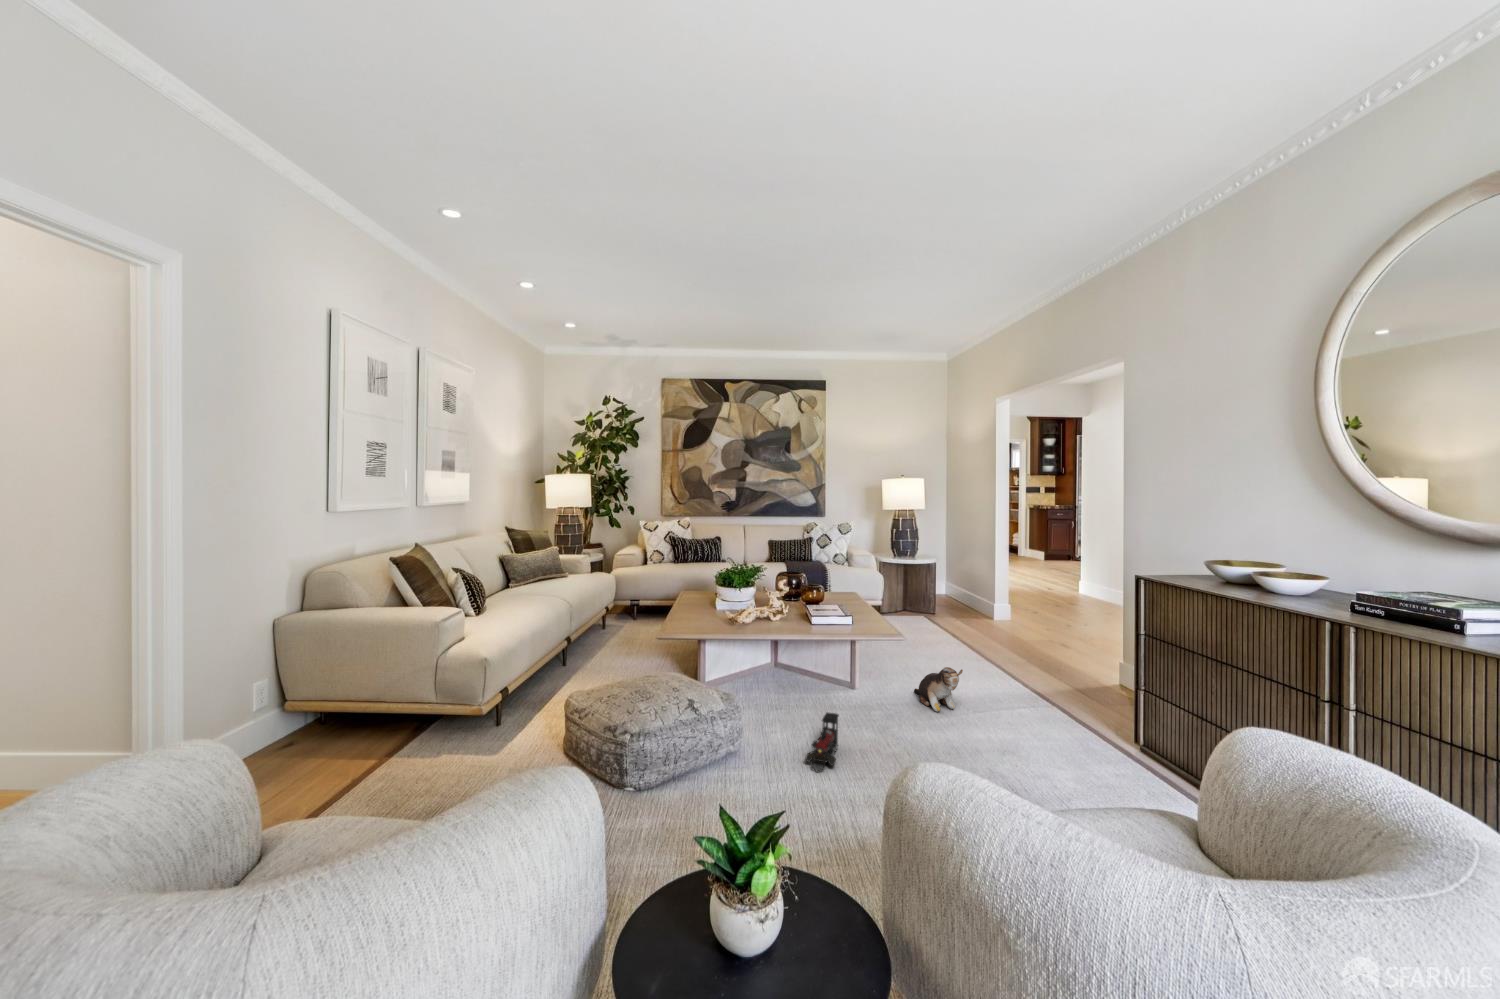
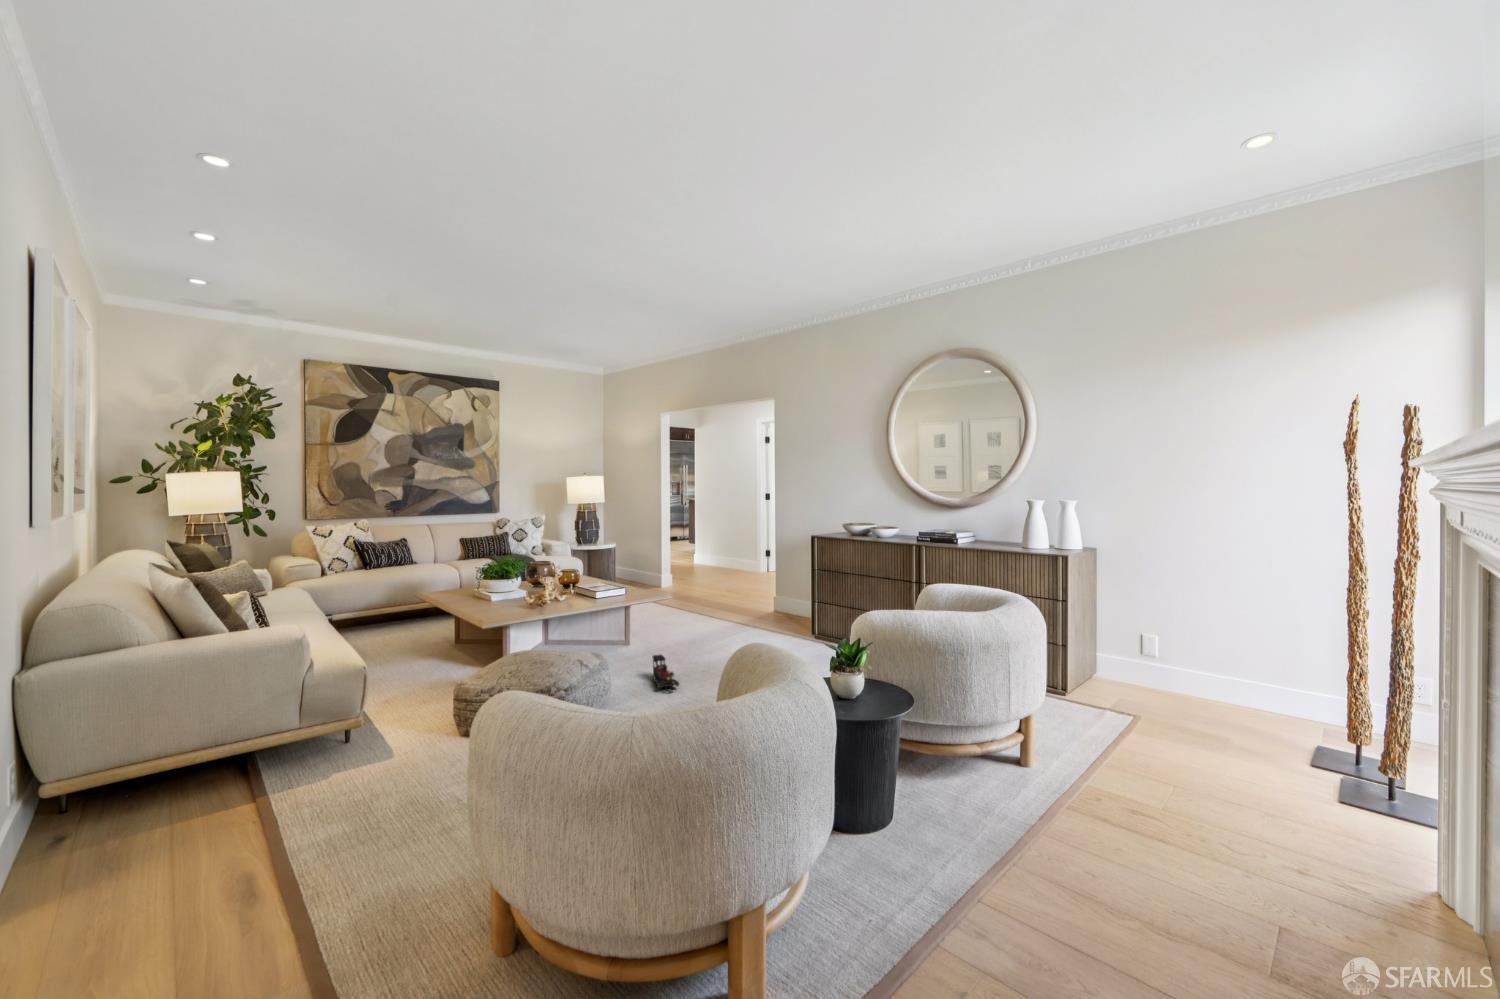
plush toy: present [914,667,963,712] -> none [670,613,717,647]

